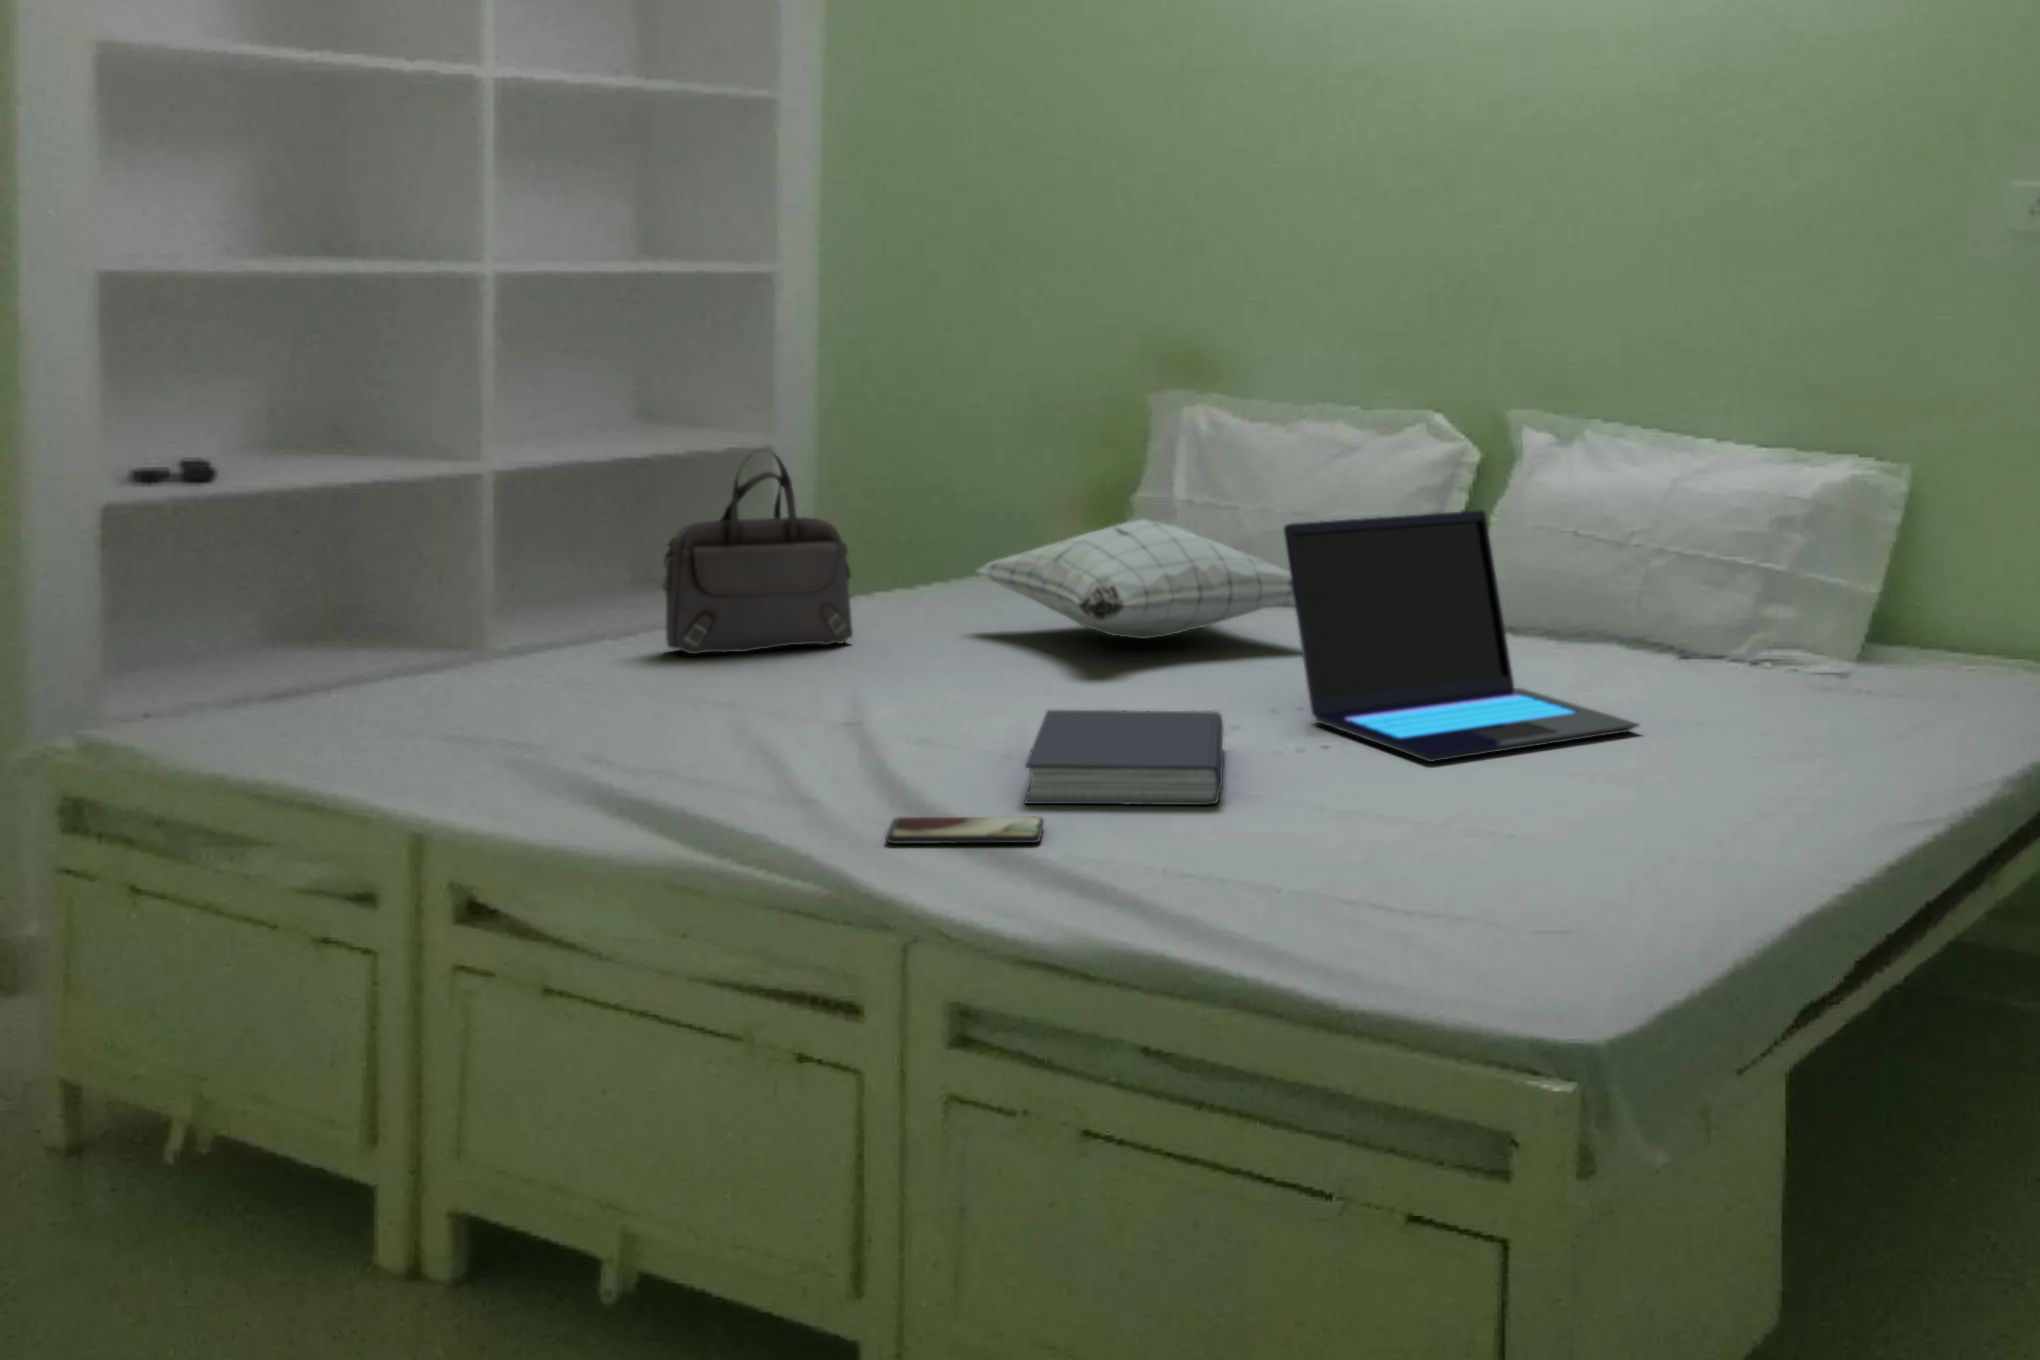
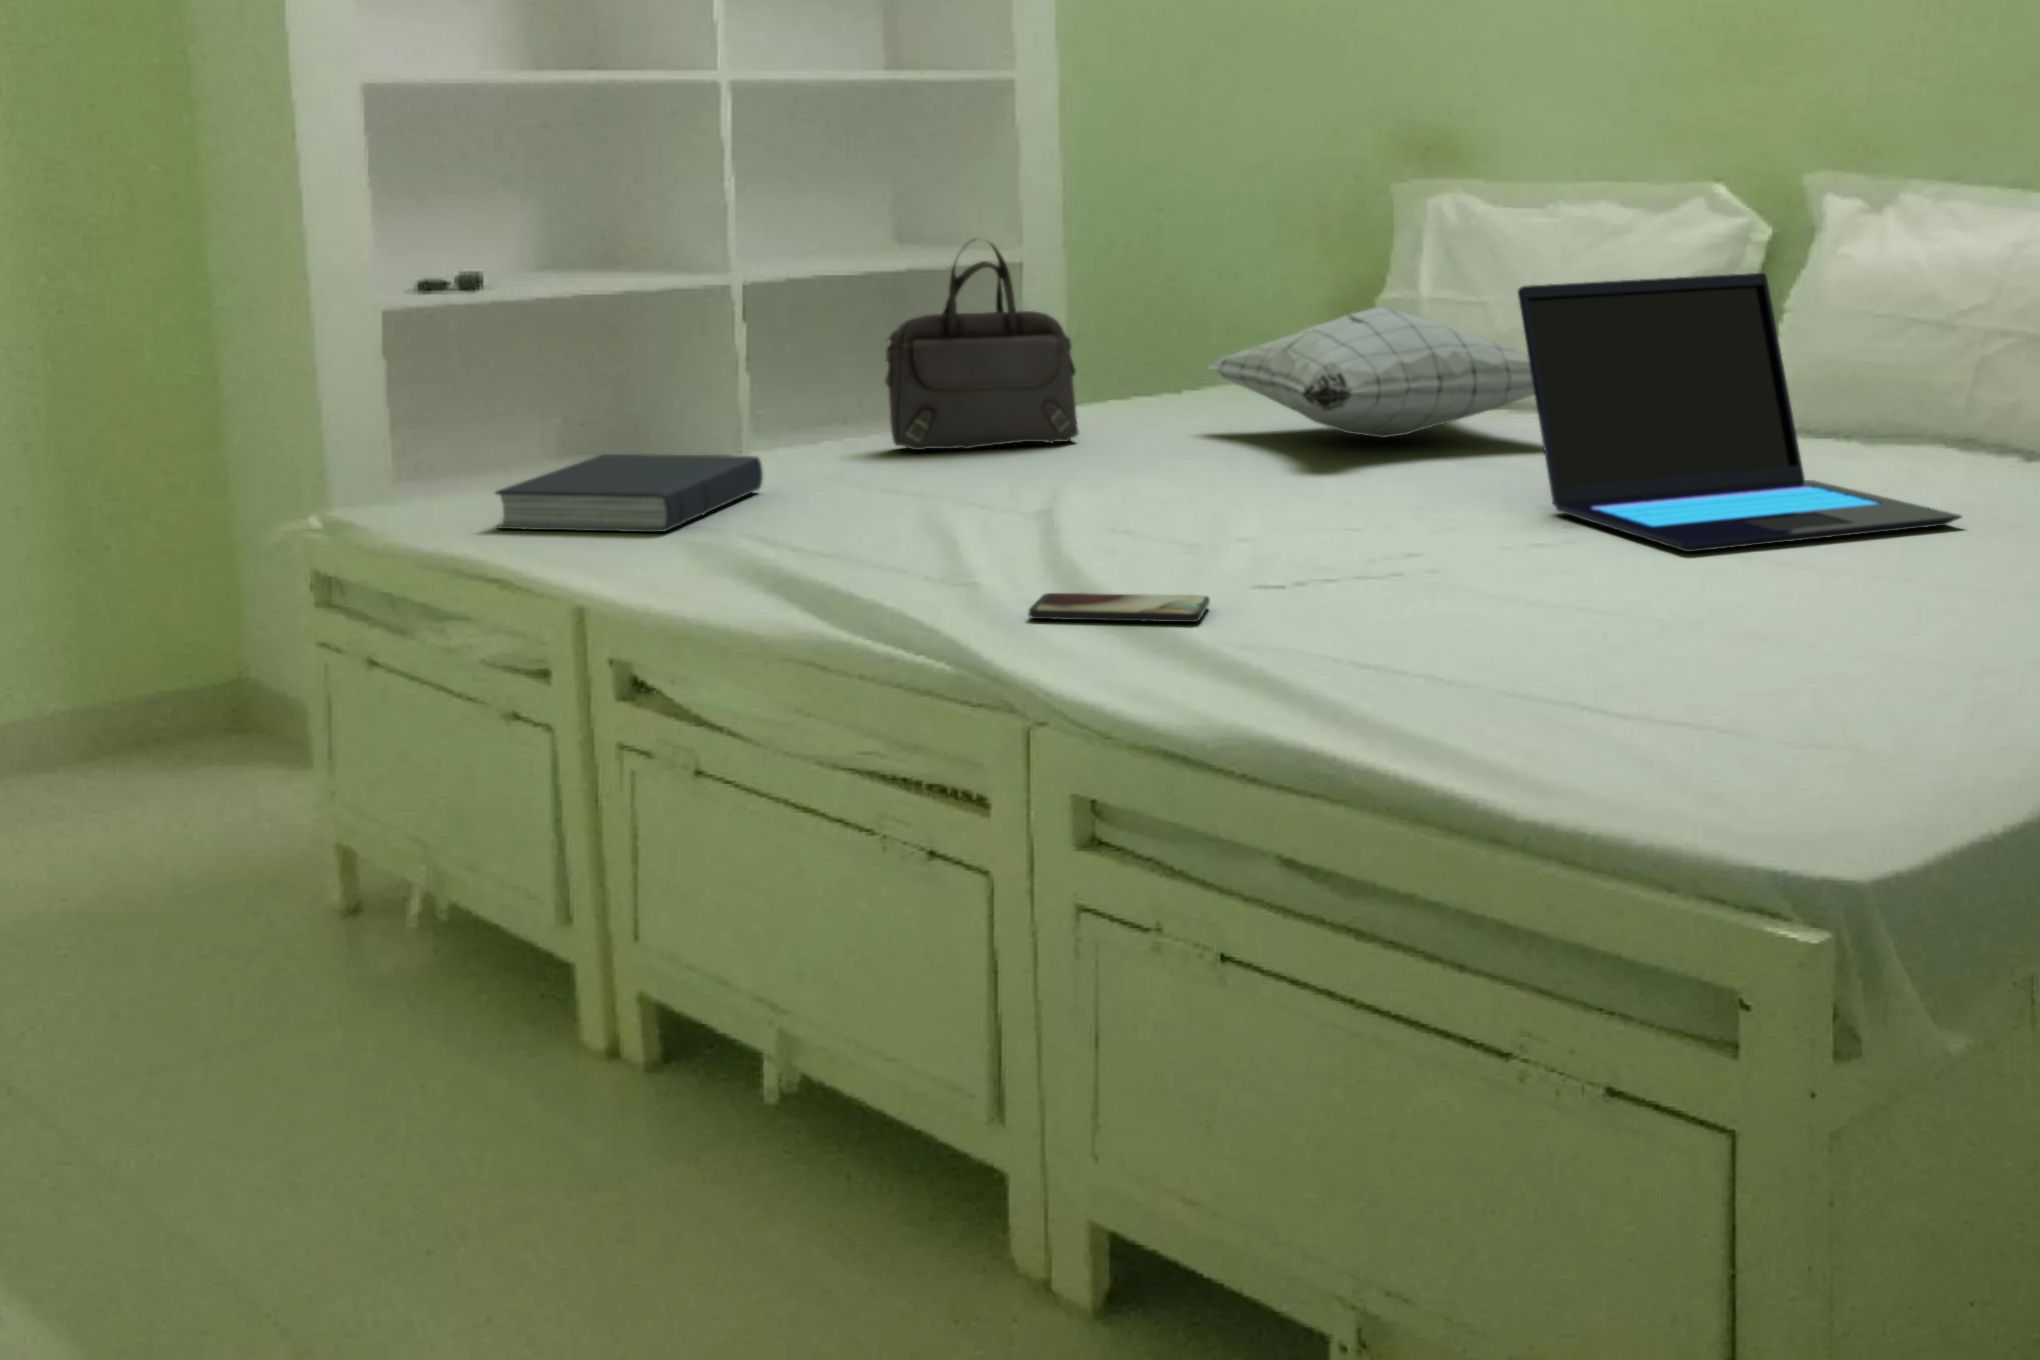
book: present [1025,710,1224,805] -> present [496,454,763,532]

